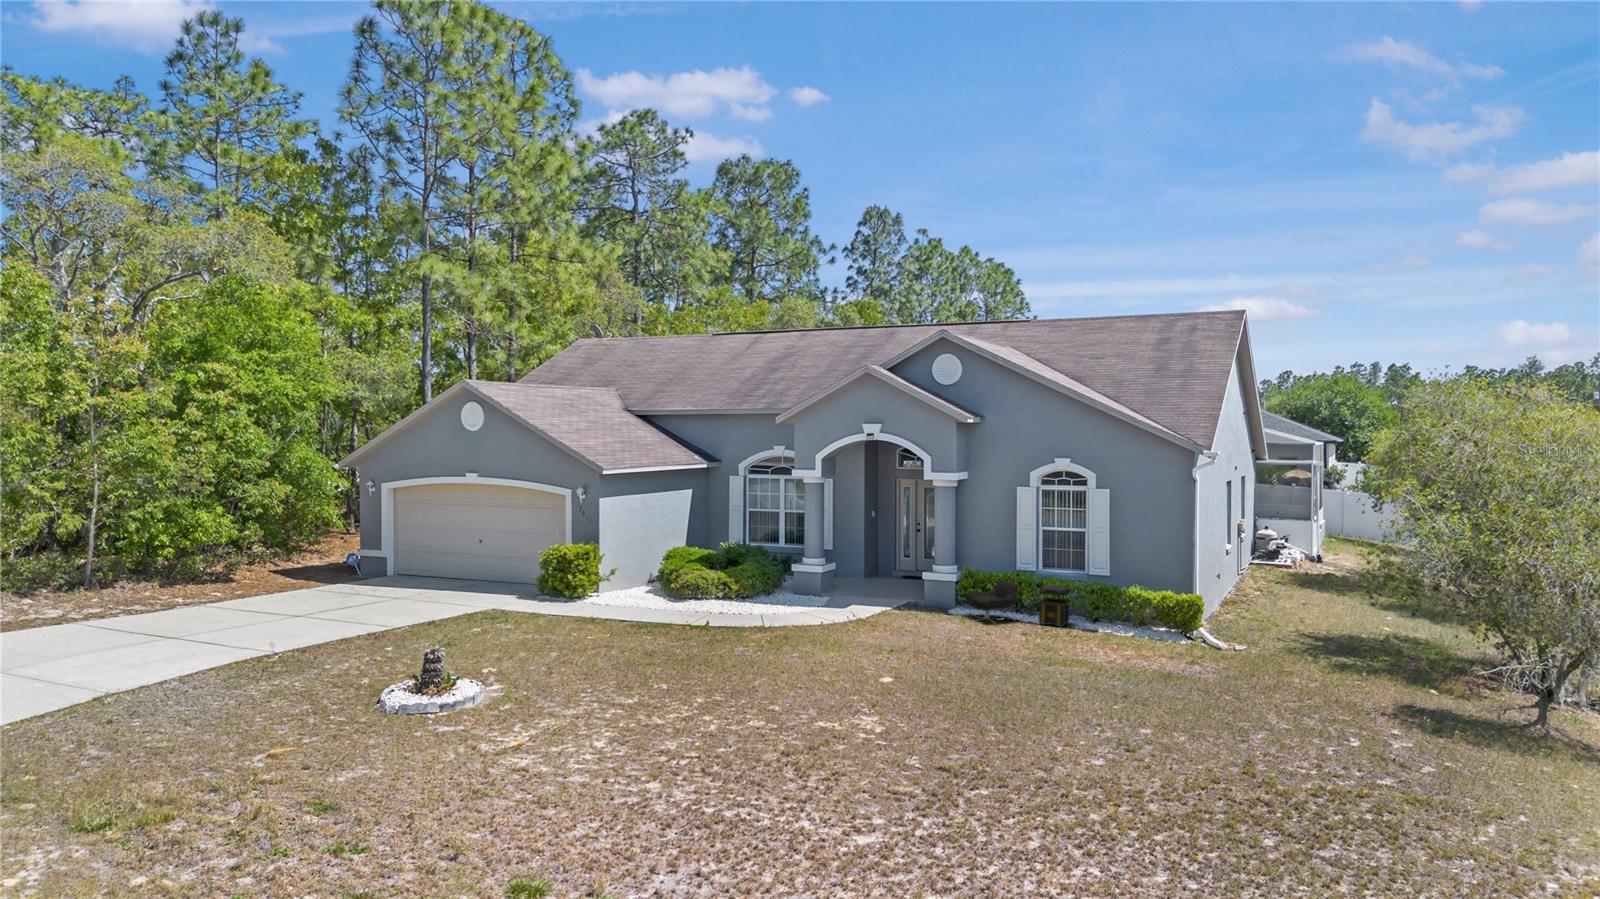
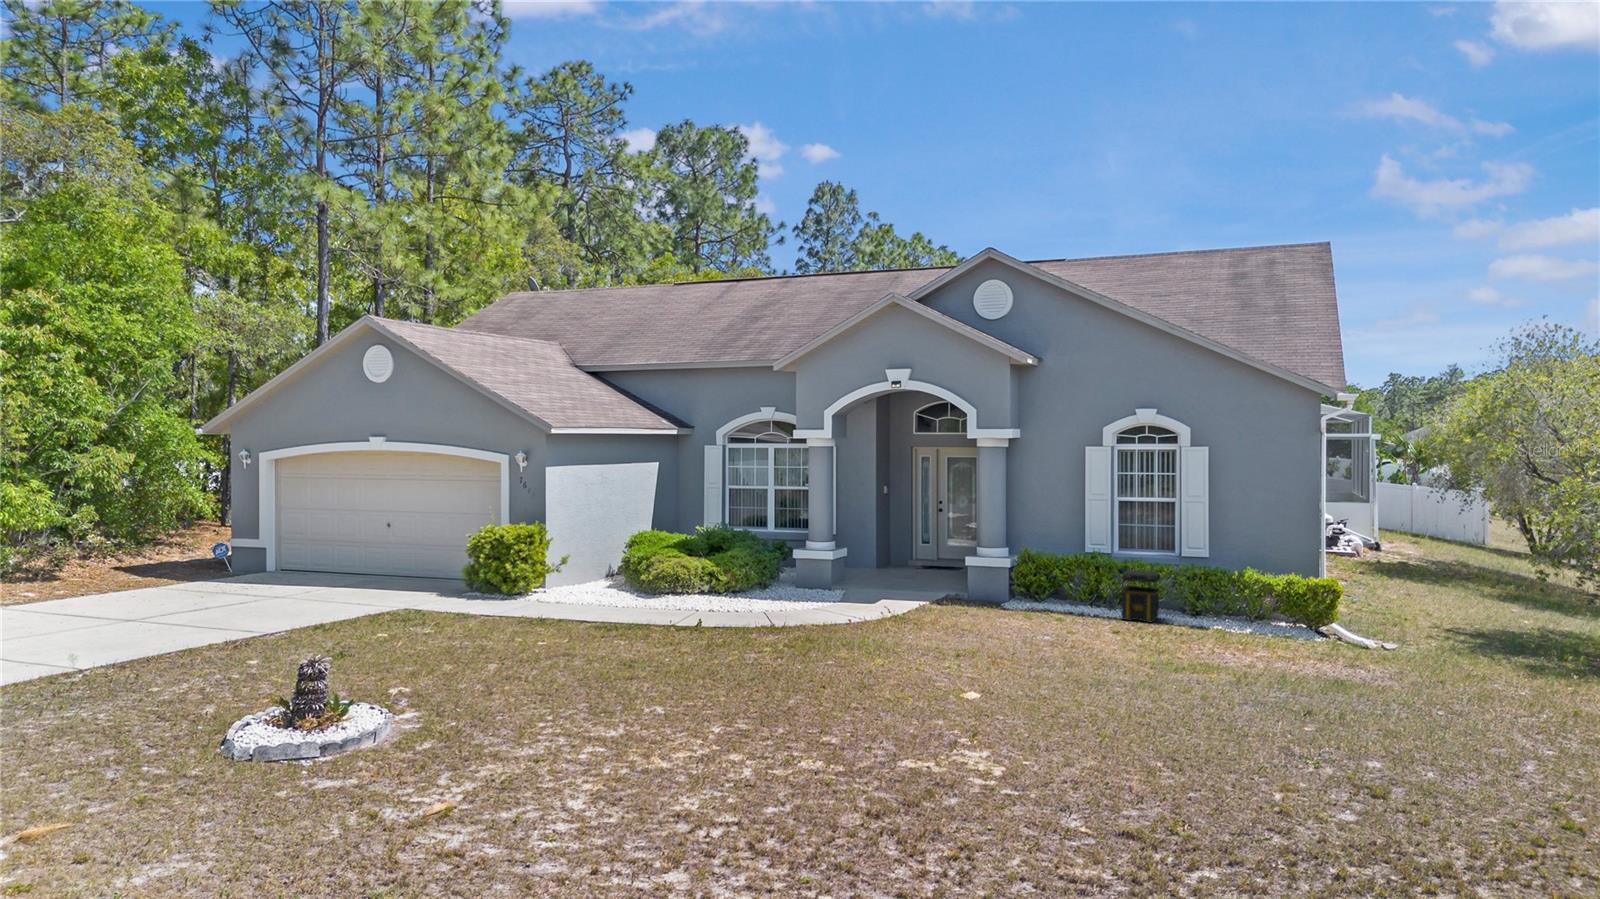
lounge chair: present [967,580,1018,621] -> none [1025,565,1093,620]

